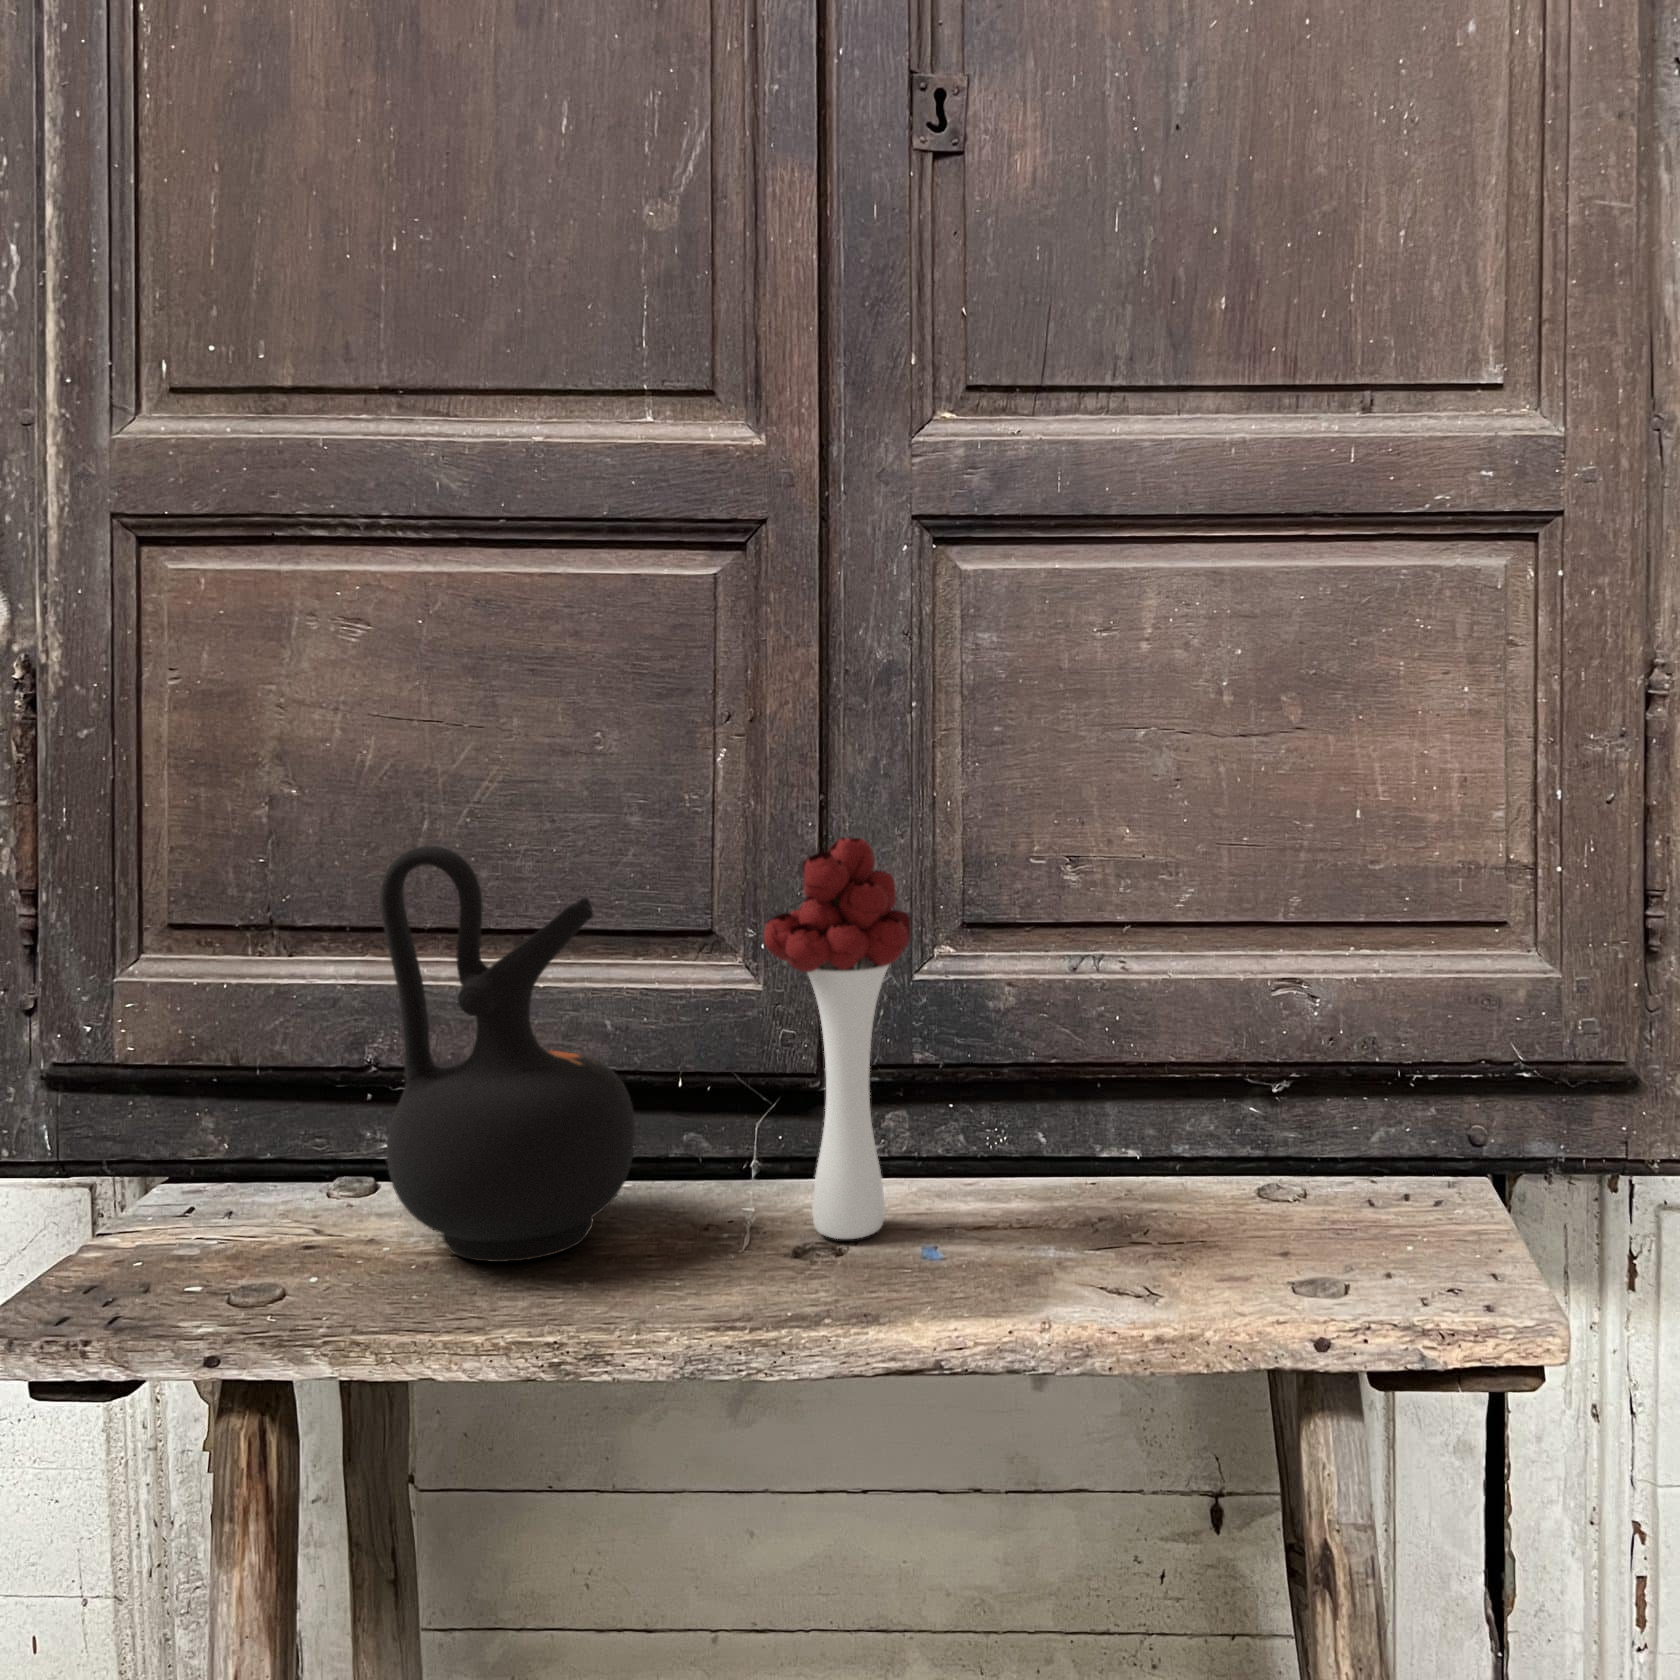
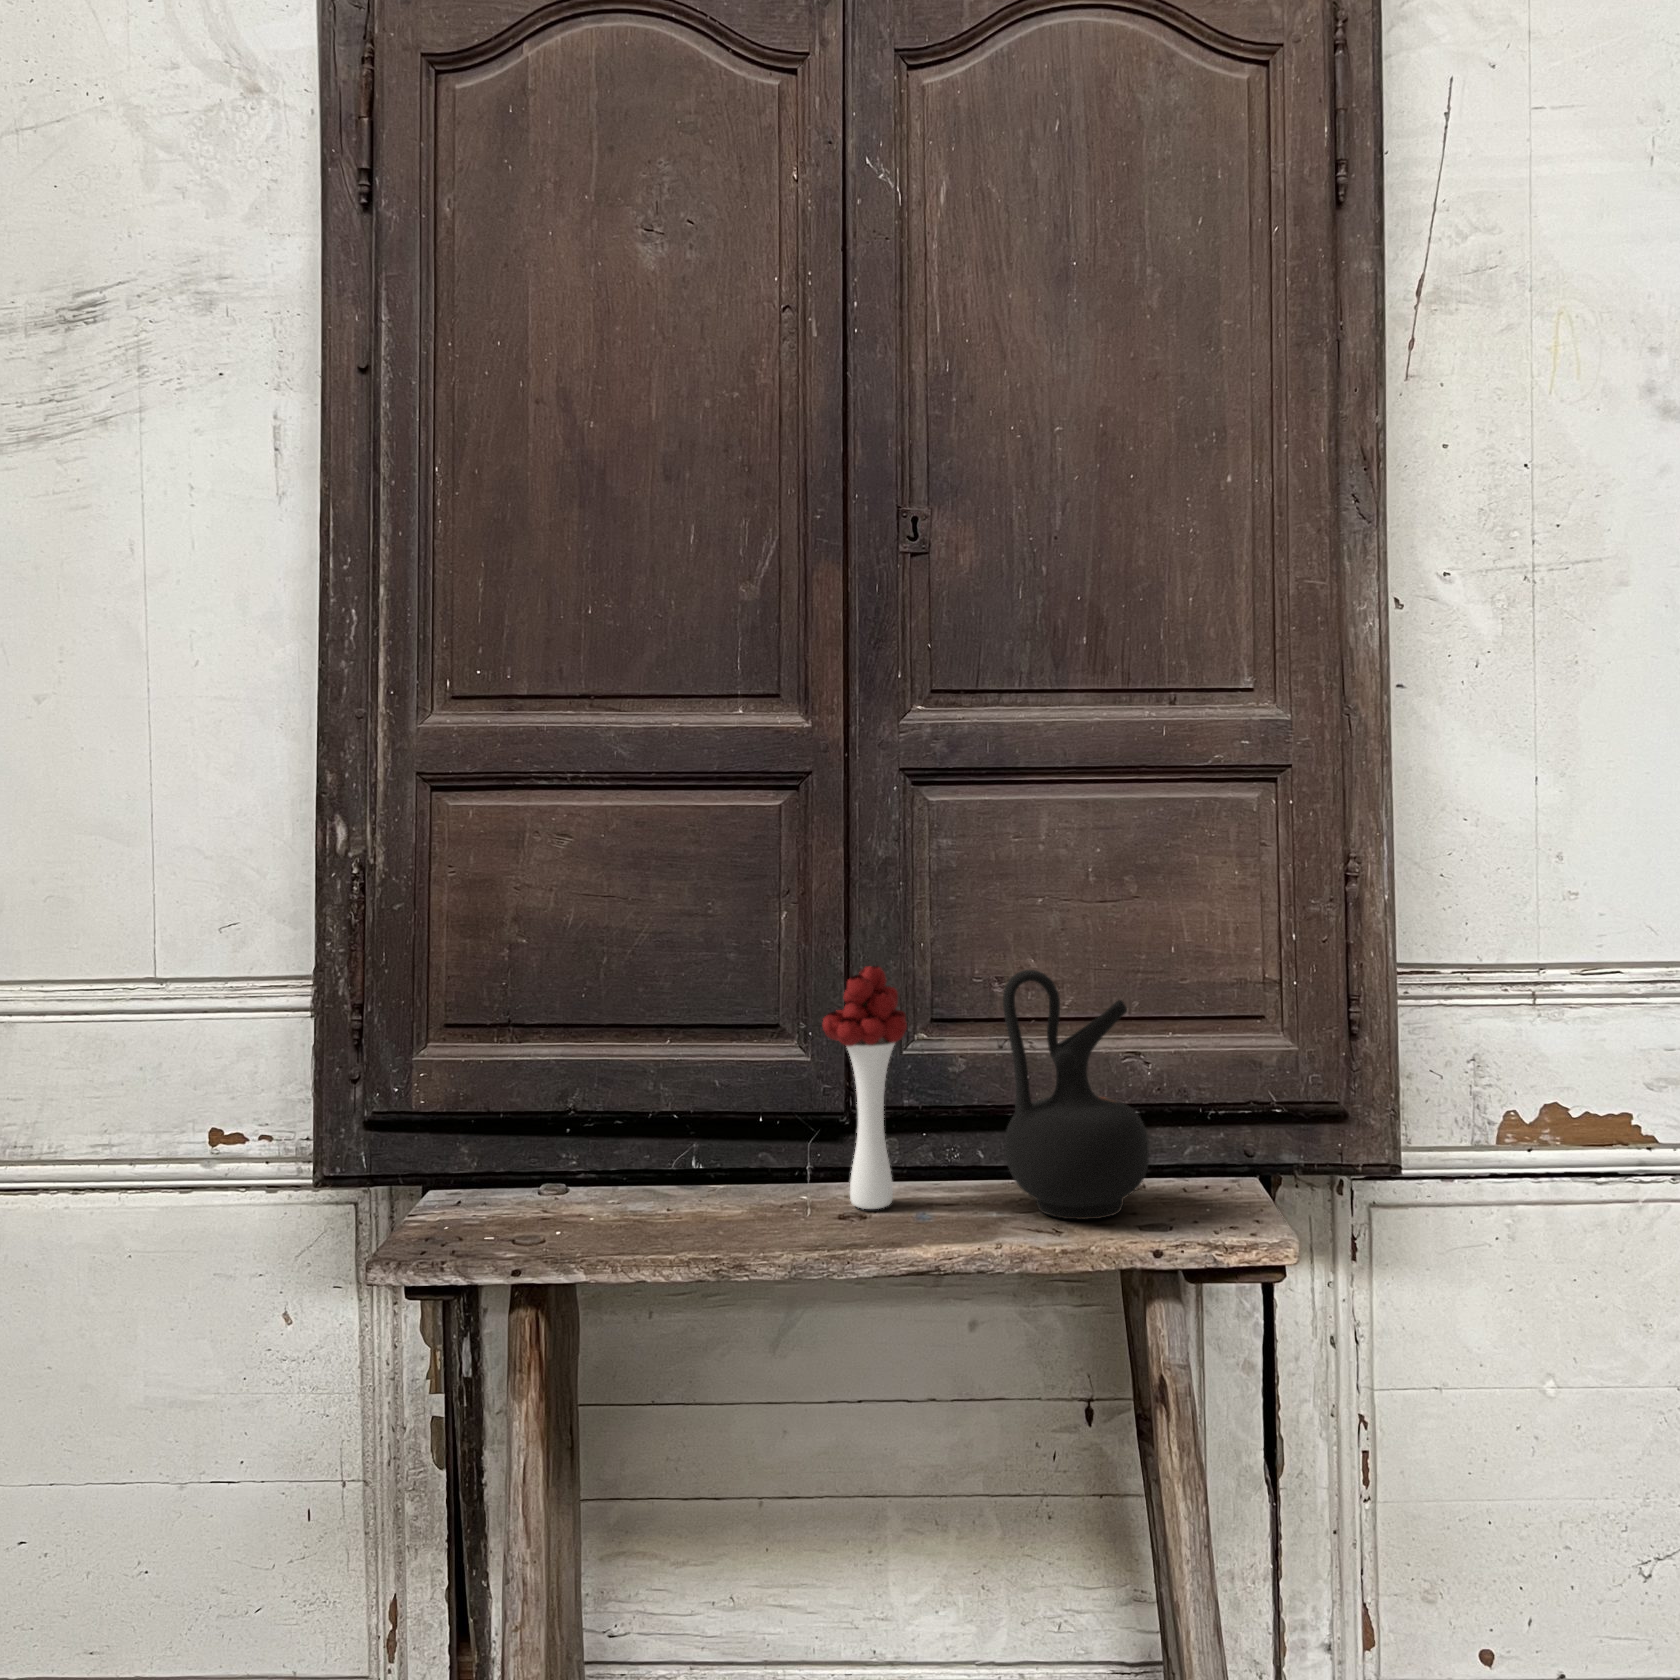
ceramic jug: present [380,846,635,1262] -> present [1003,970,1149,1219]

